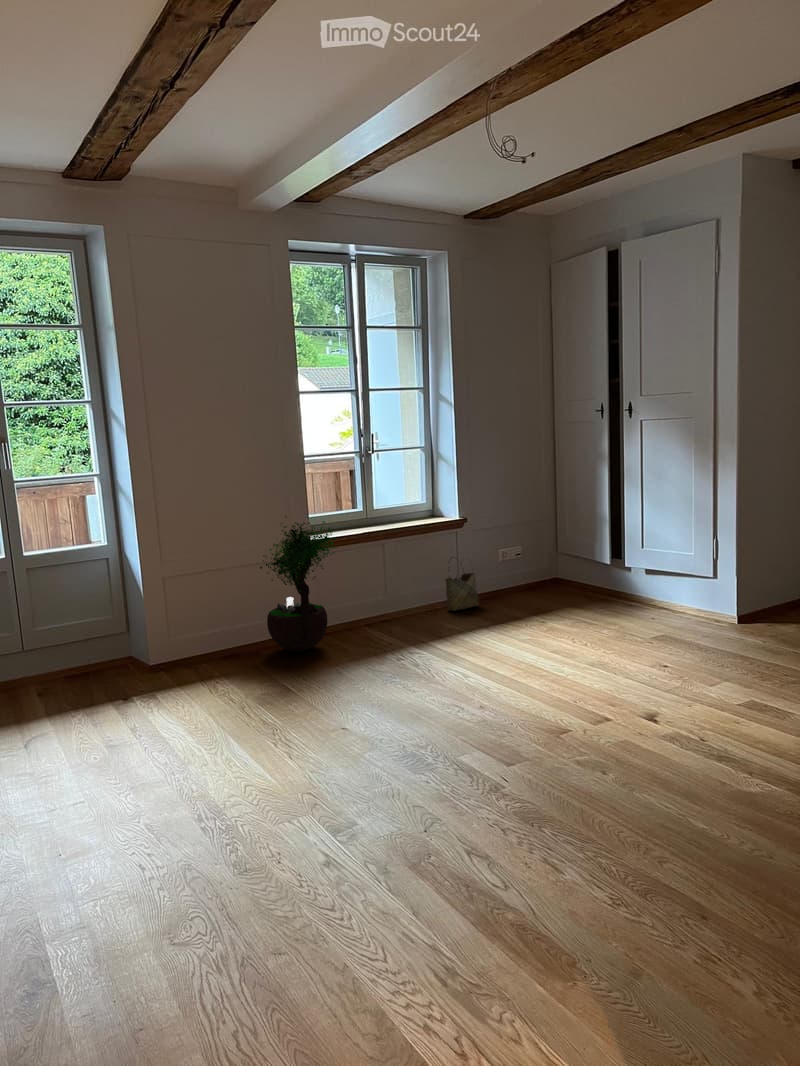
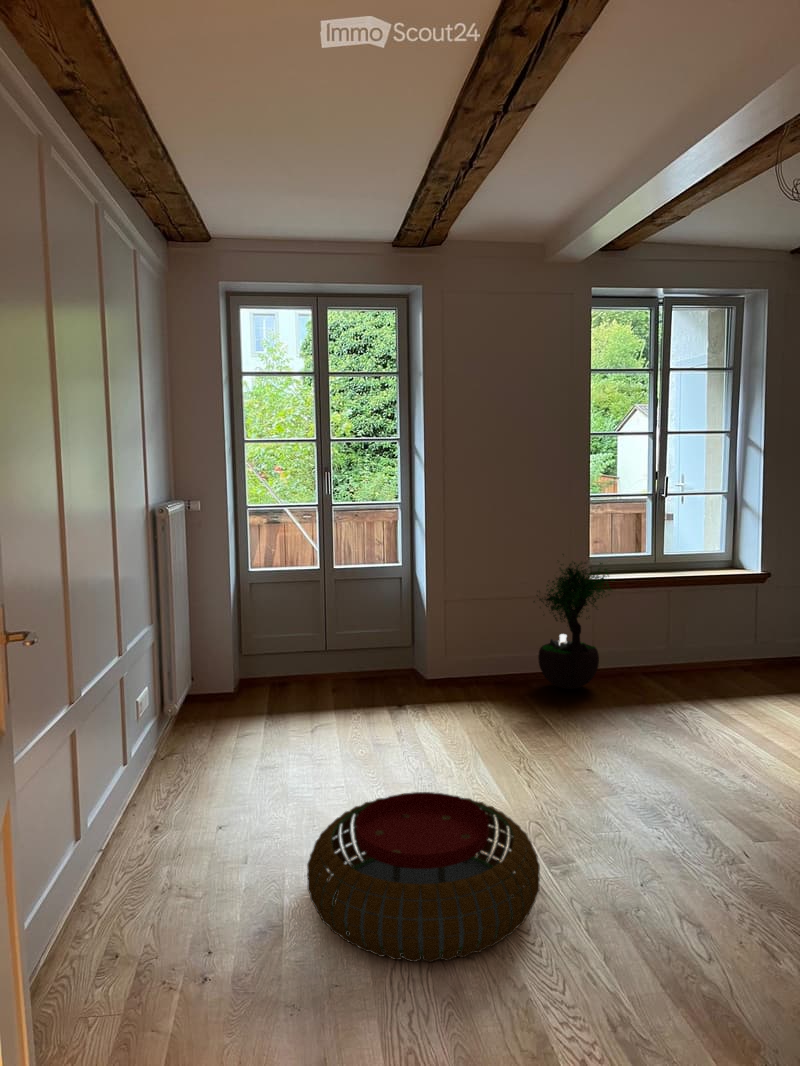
woven basket: present [445,557,479,611] -> none [738,614,779,672]
pouf: none [71,785,338,986] -> present [307,792,540,962]

